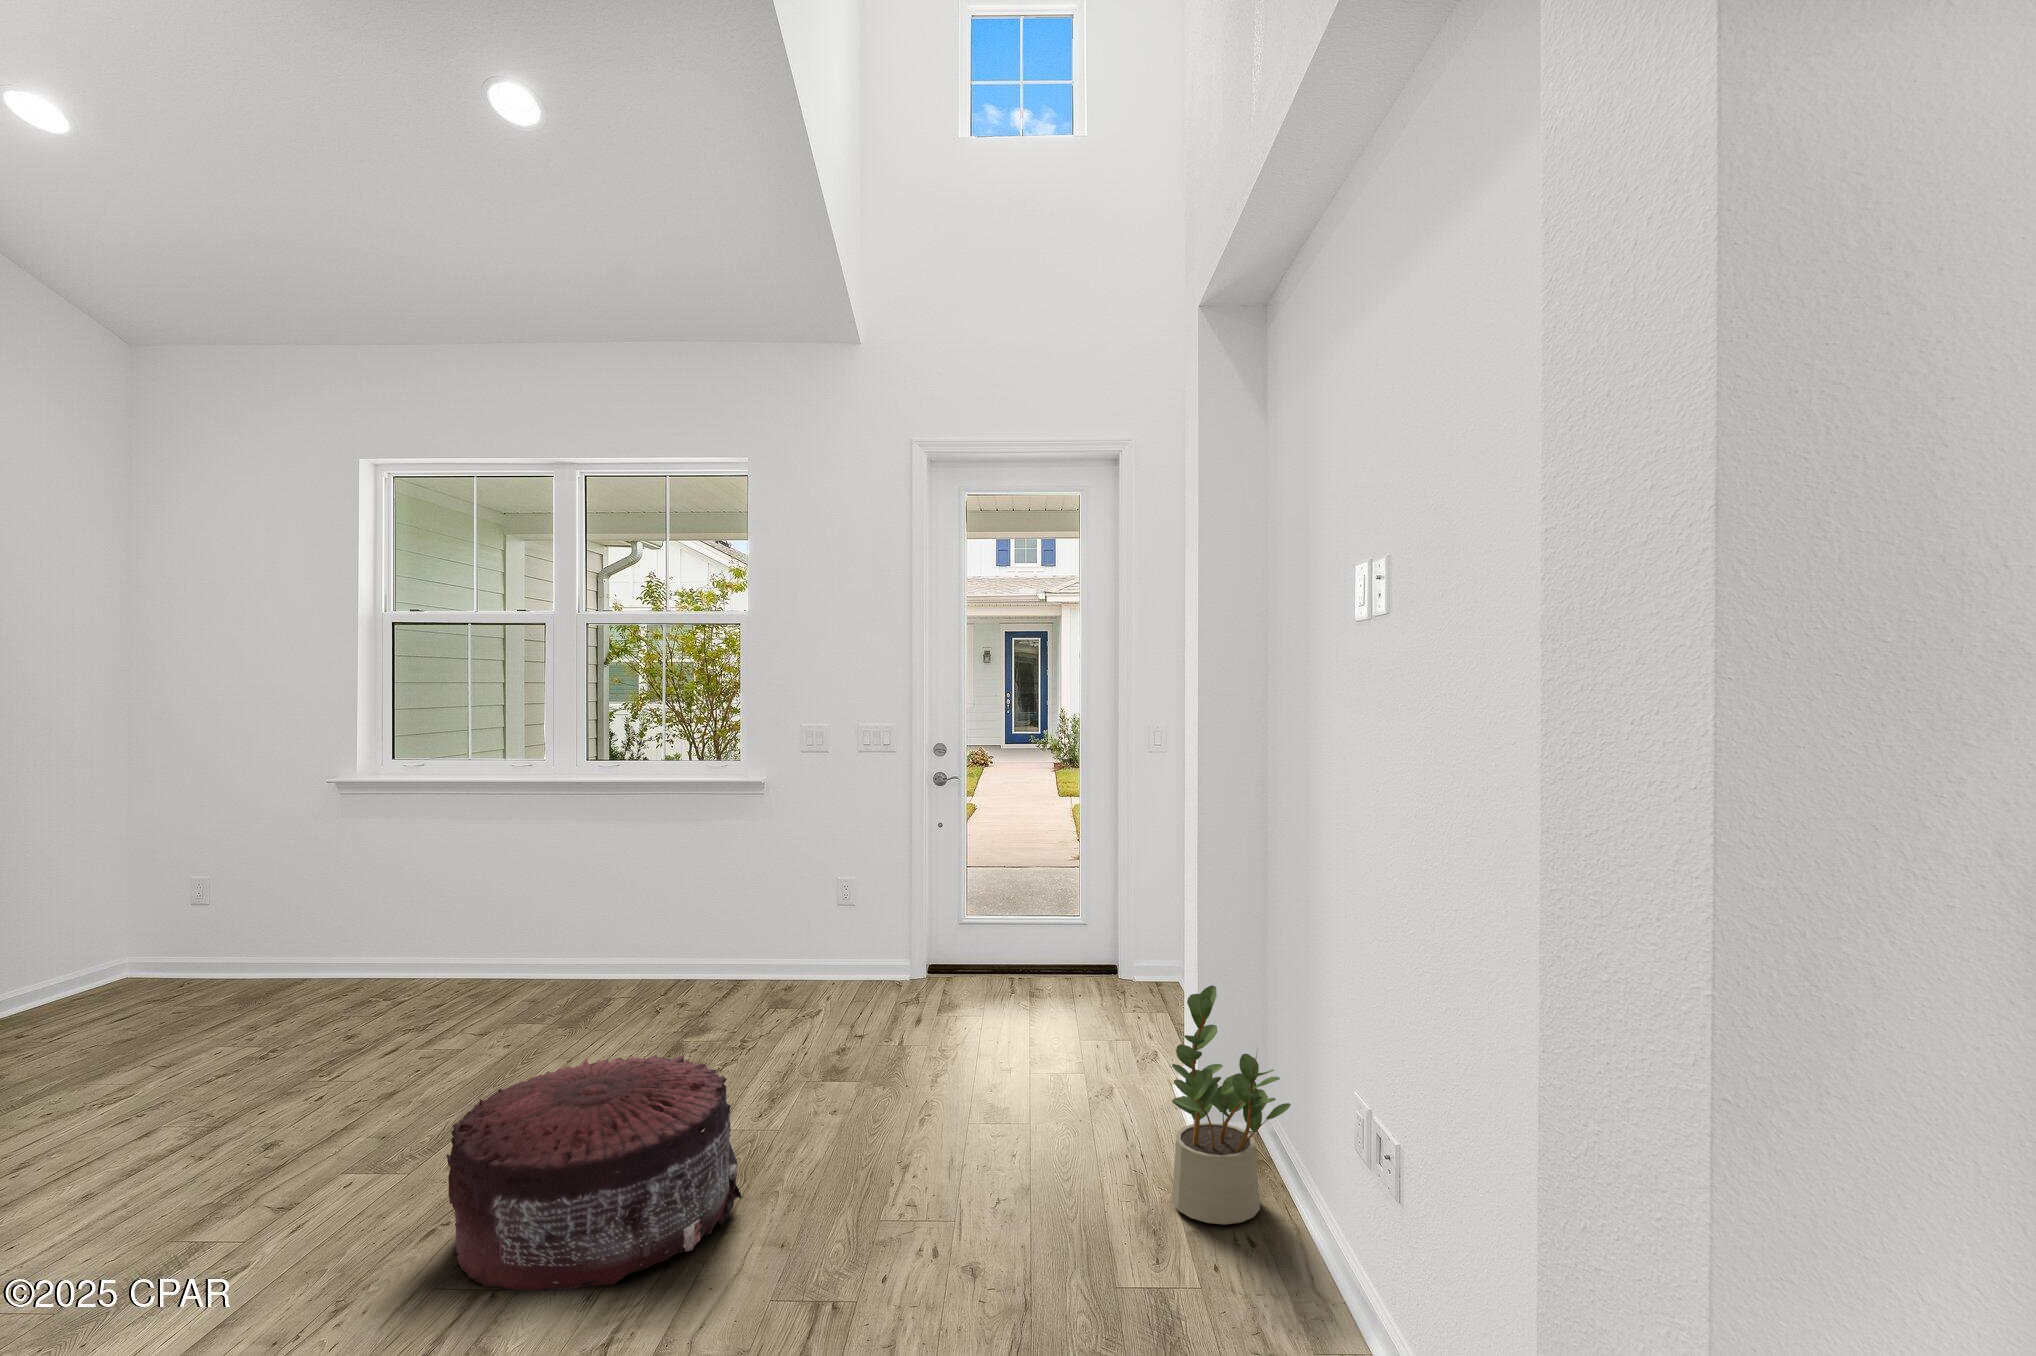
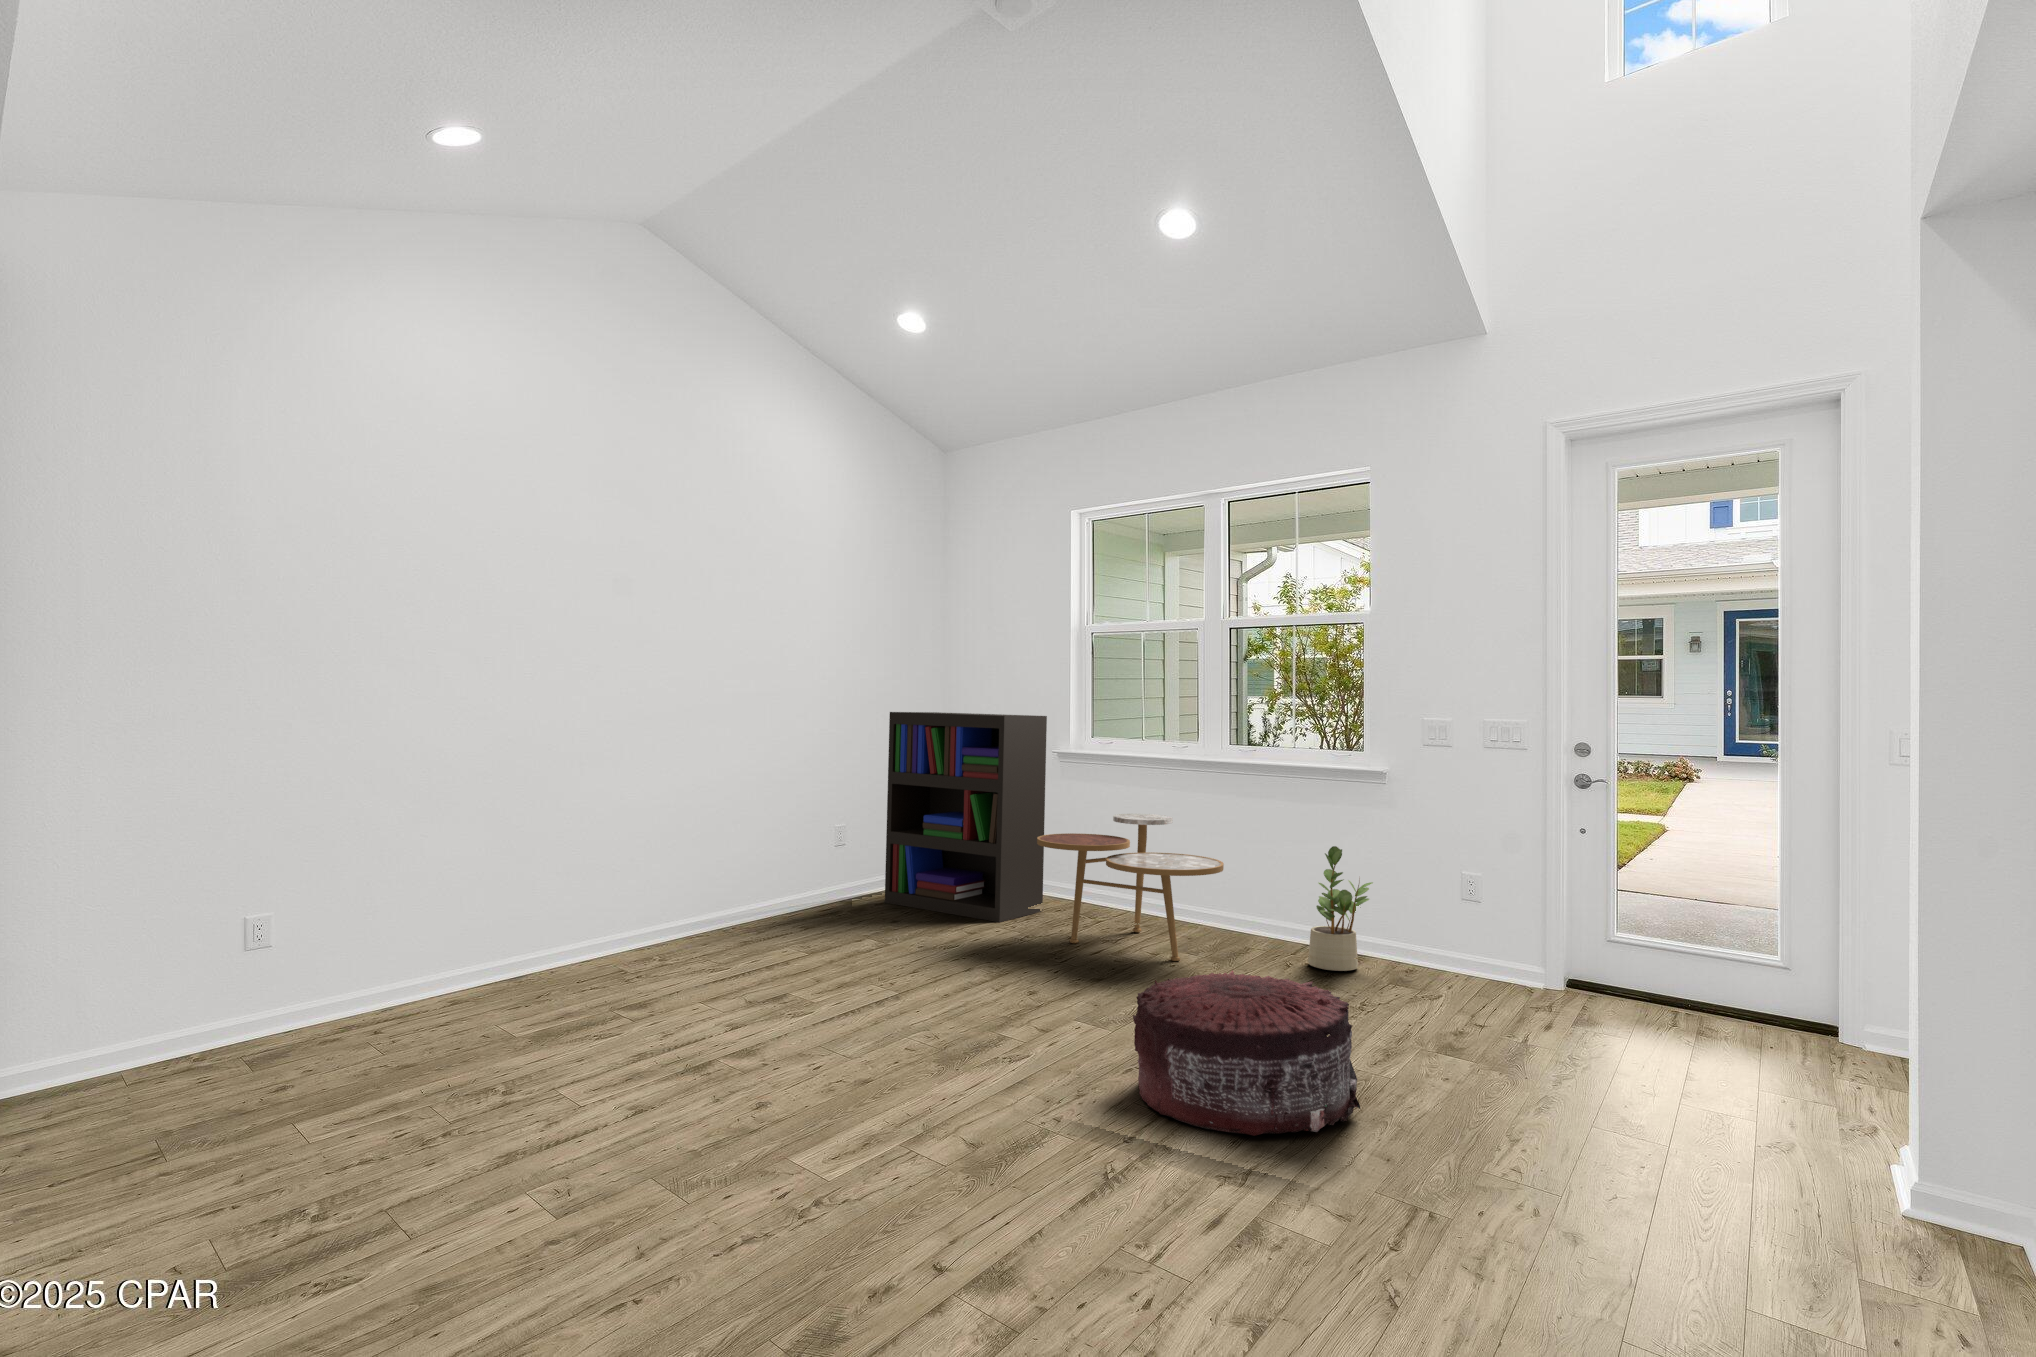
bookshelf: none [77,737,343,1011] -> present [885,712,1047,922]
side table: none [324,848,581,1025] -> present [1037,814,1224,961]
potted plant: present [1172,985,1291,1224] -> present [1308,846,1373,971]

